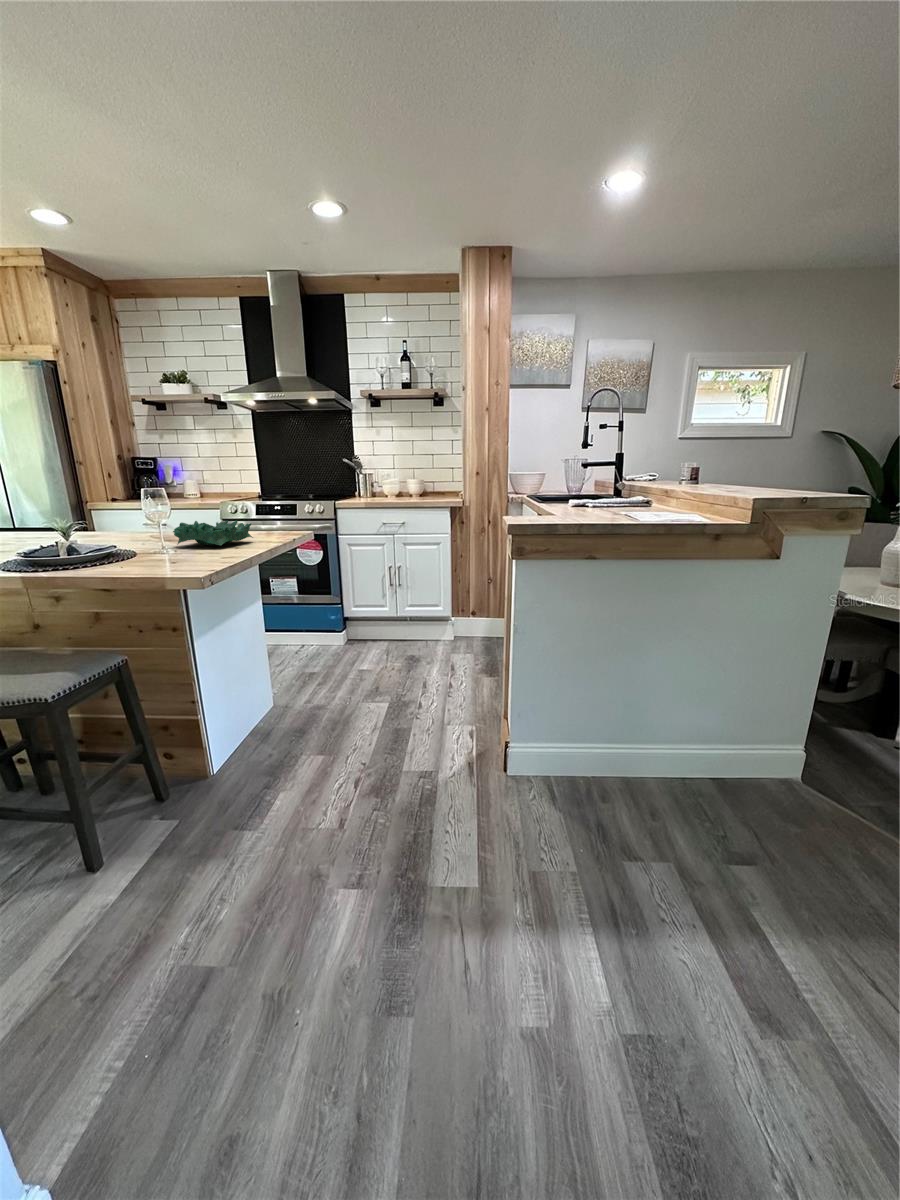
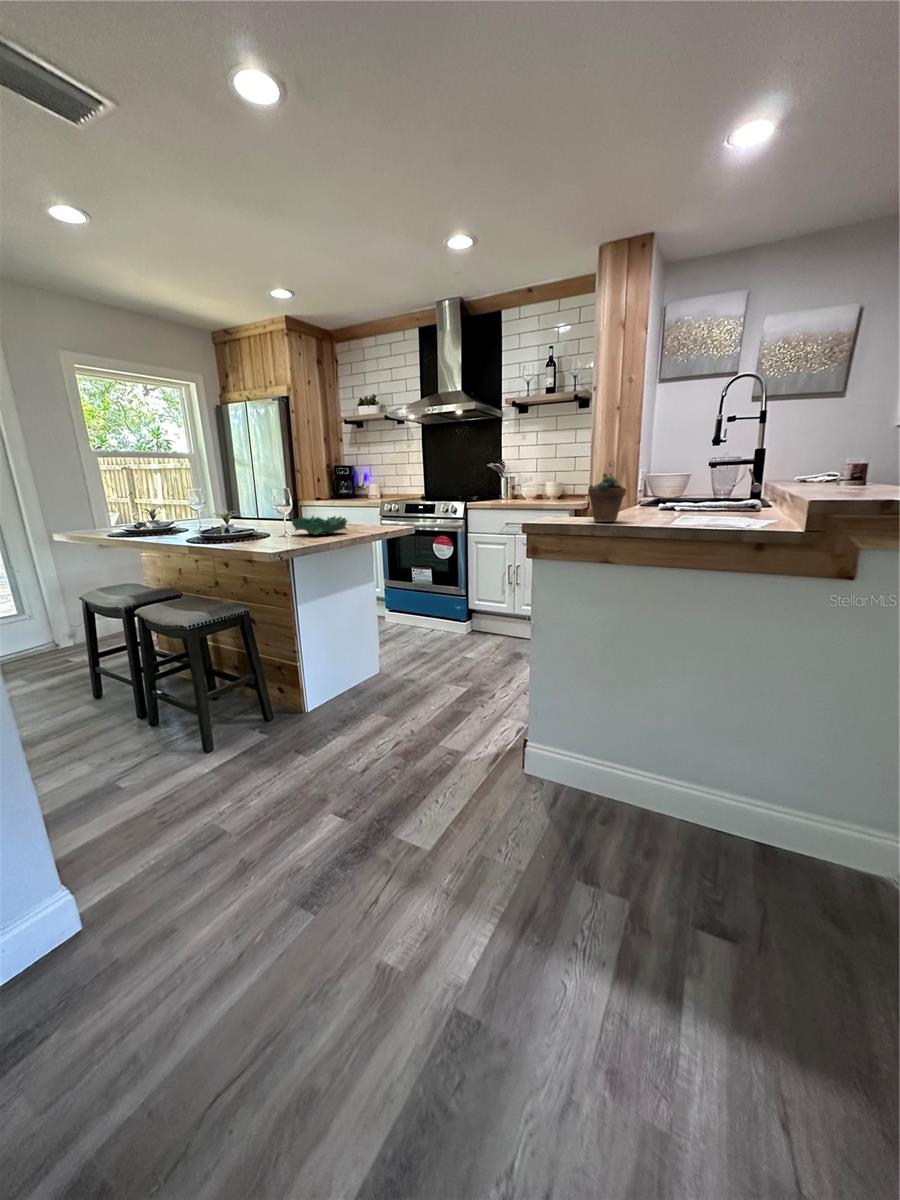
succulent plant: none [564,460,601,520] -> present [588,463,626,522]

